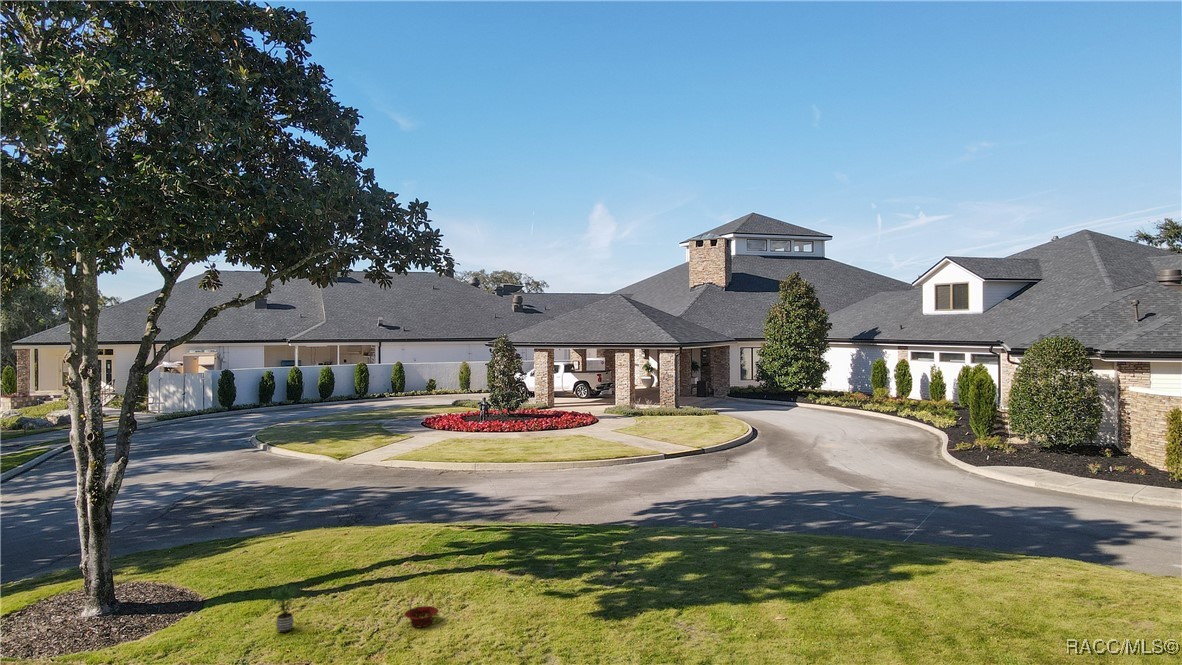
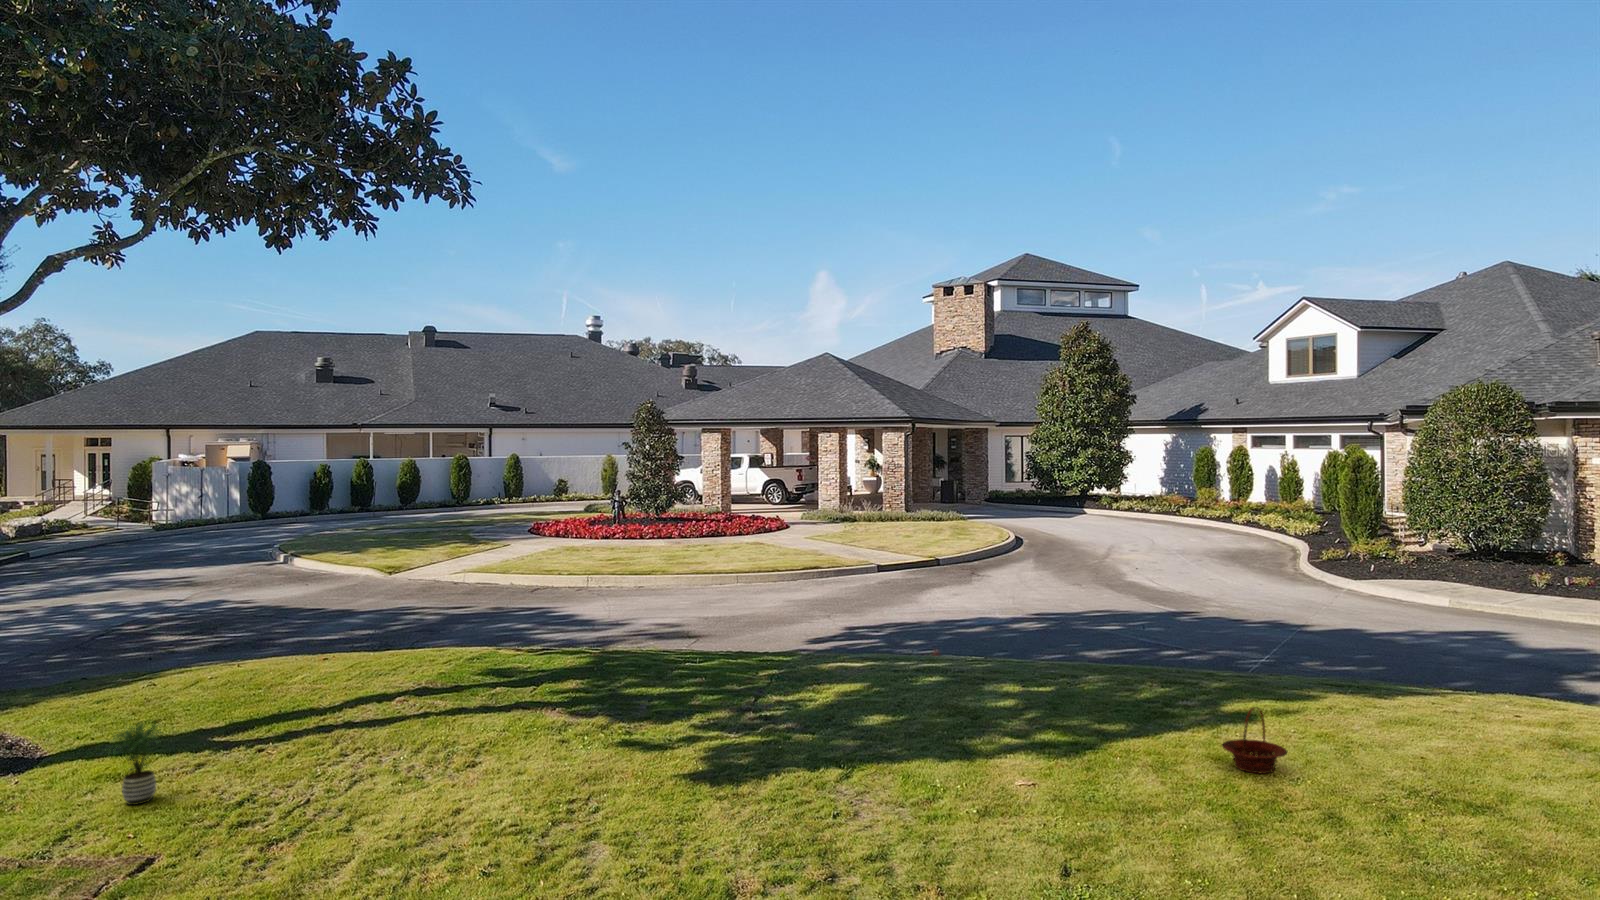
basket: present [404,591,439,627] -> present [1222,707,1288,773]

